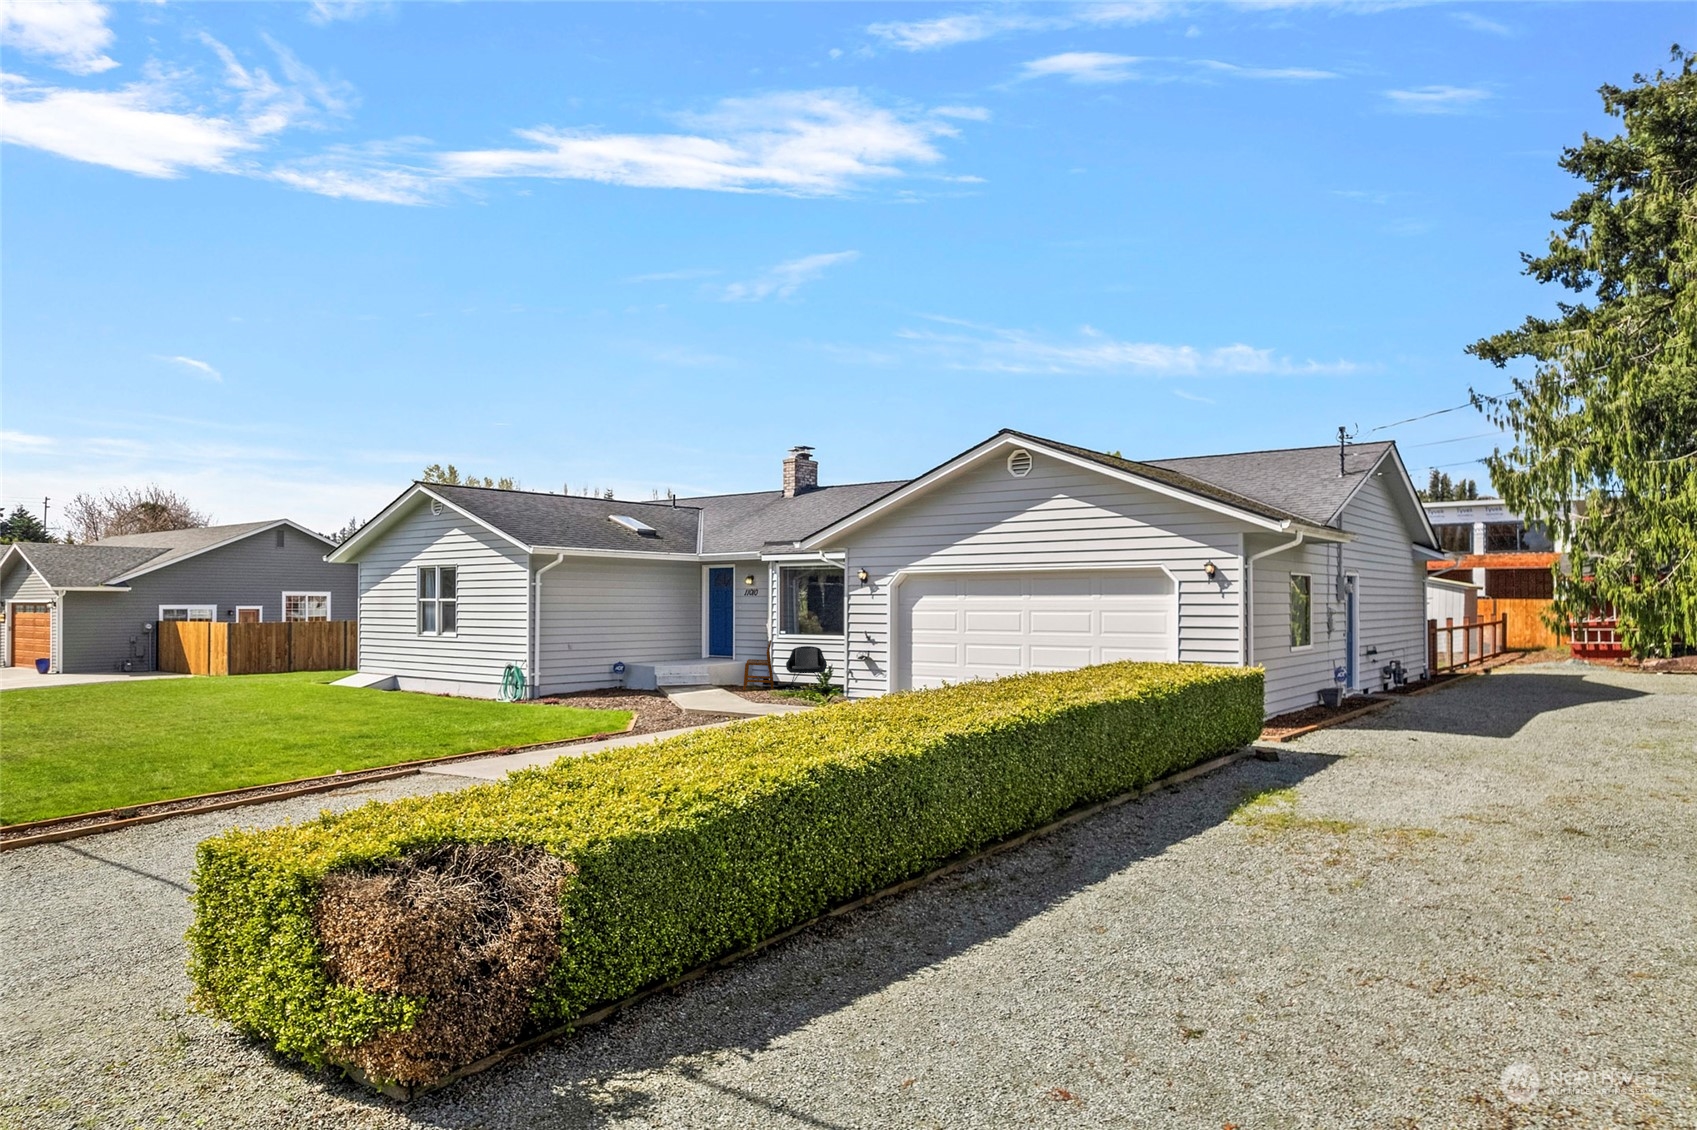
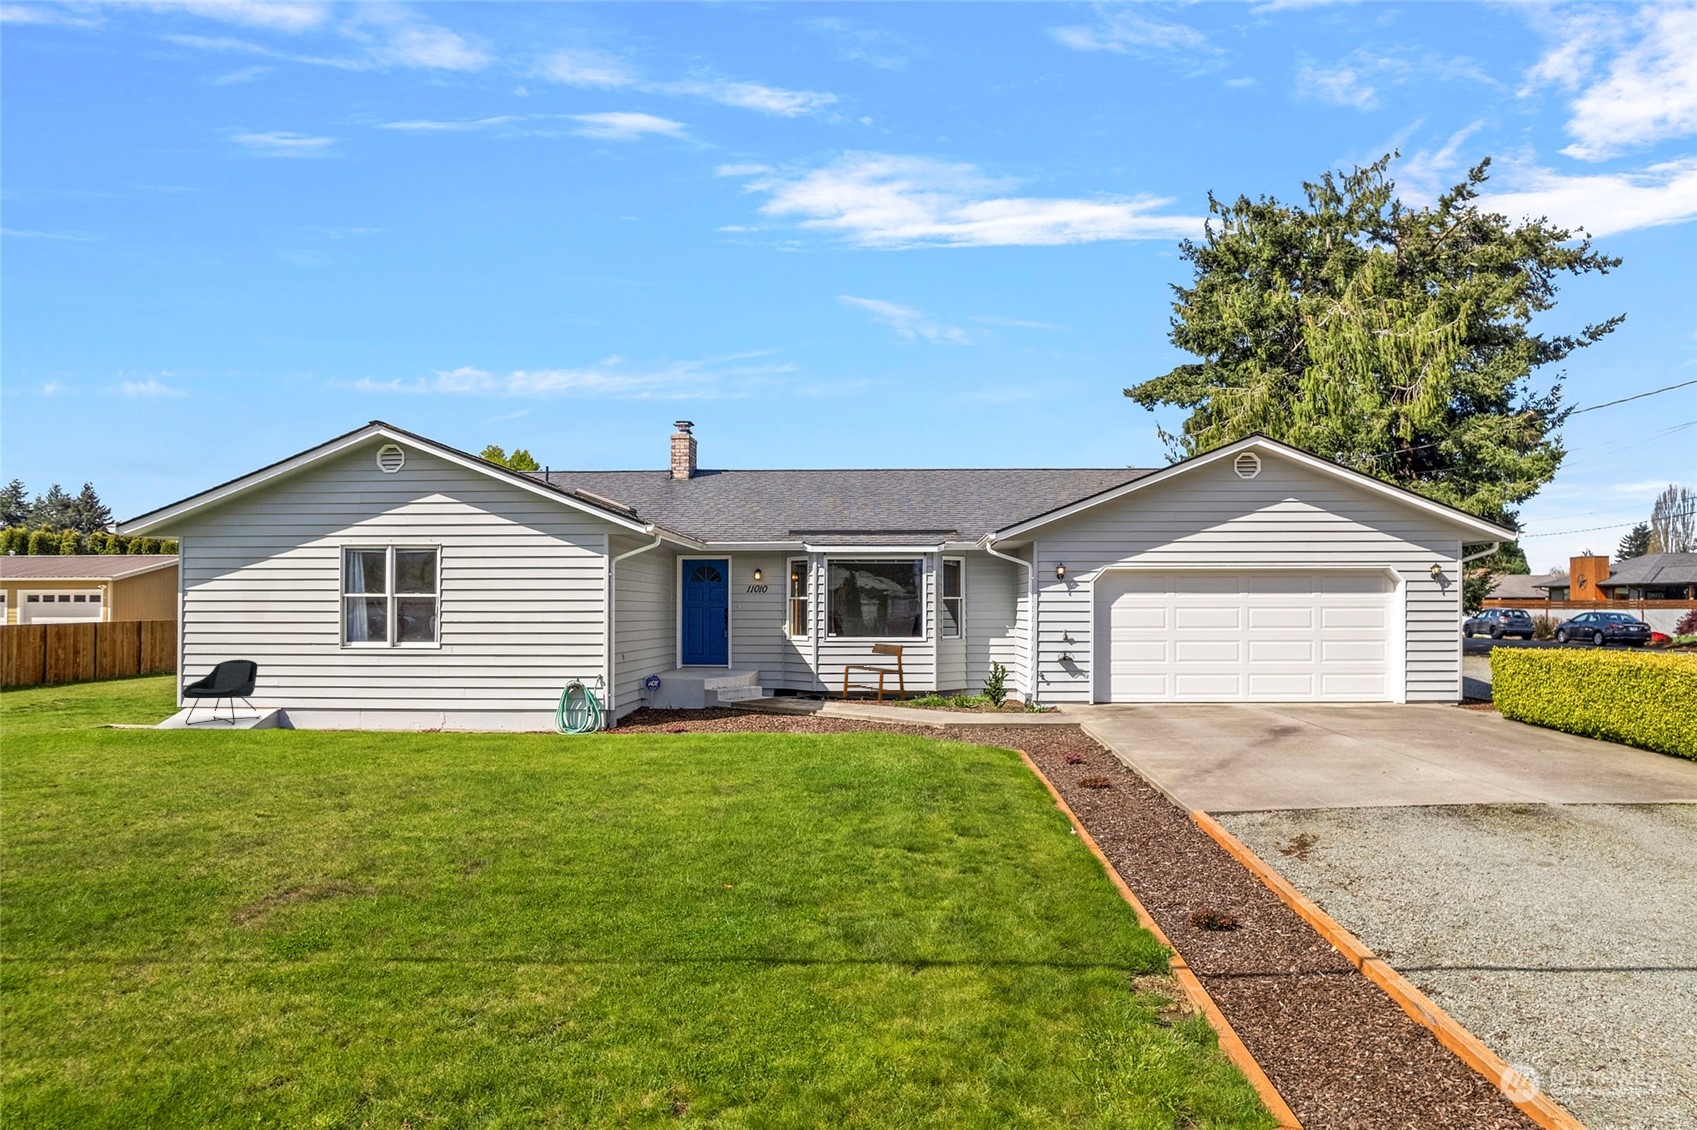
lounge chair: present [786,646,827,693] -> present [183,660,260,725]

